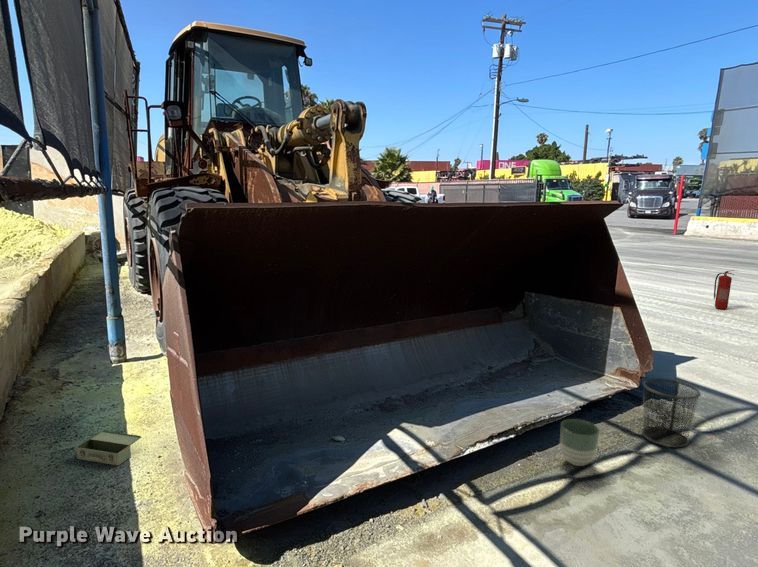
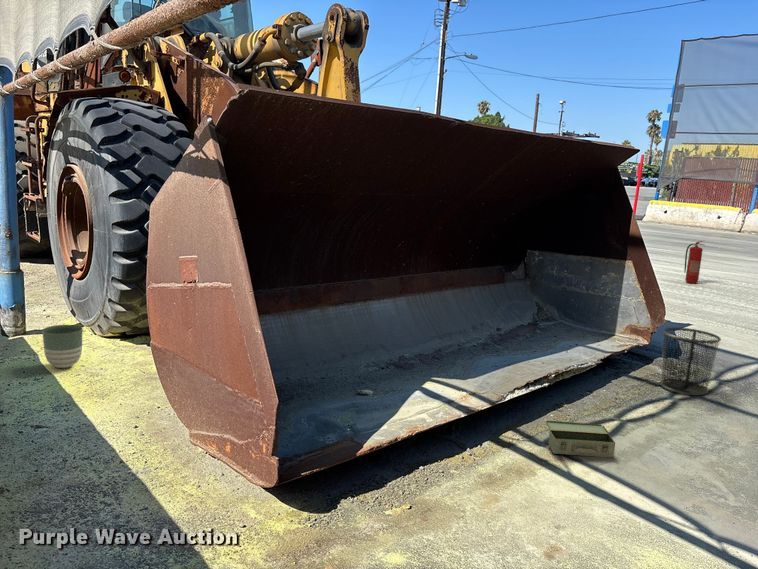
planter: present [560,419,599,466] -> present [42,325,83,368]
toolbox: present [76,430,141,465] -> present [546,421,615,457]

